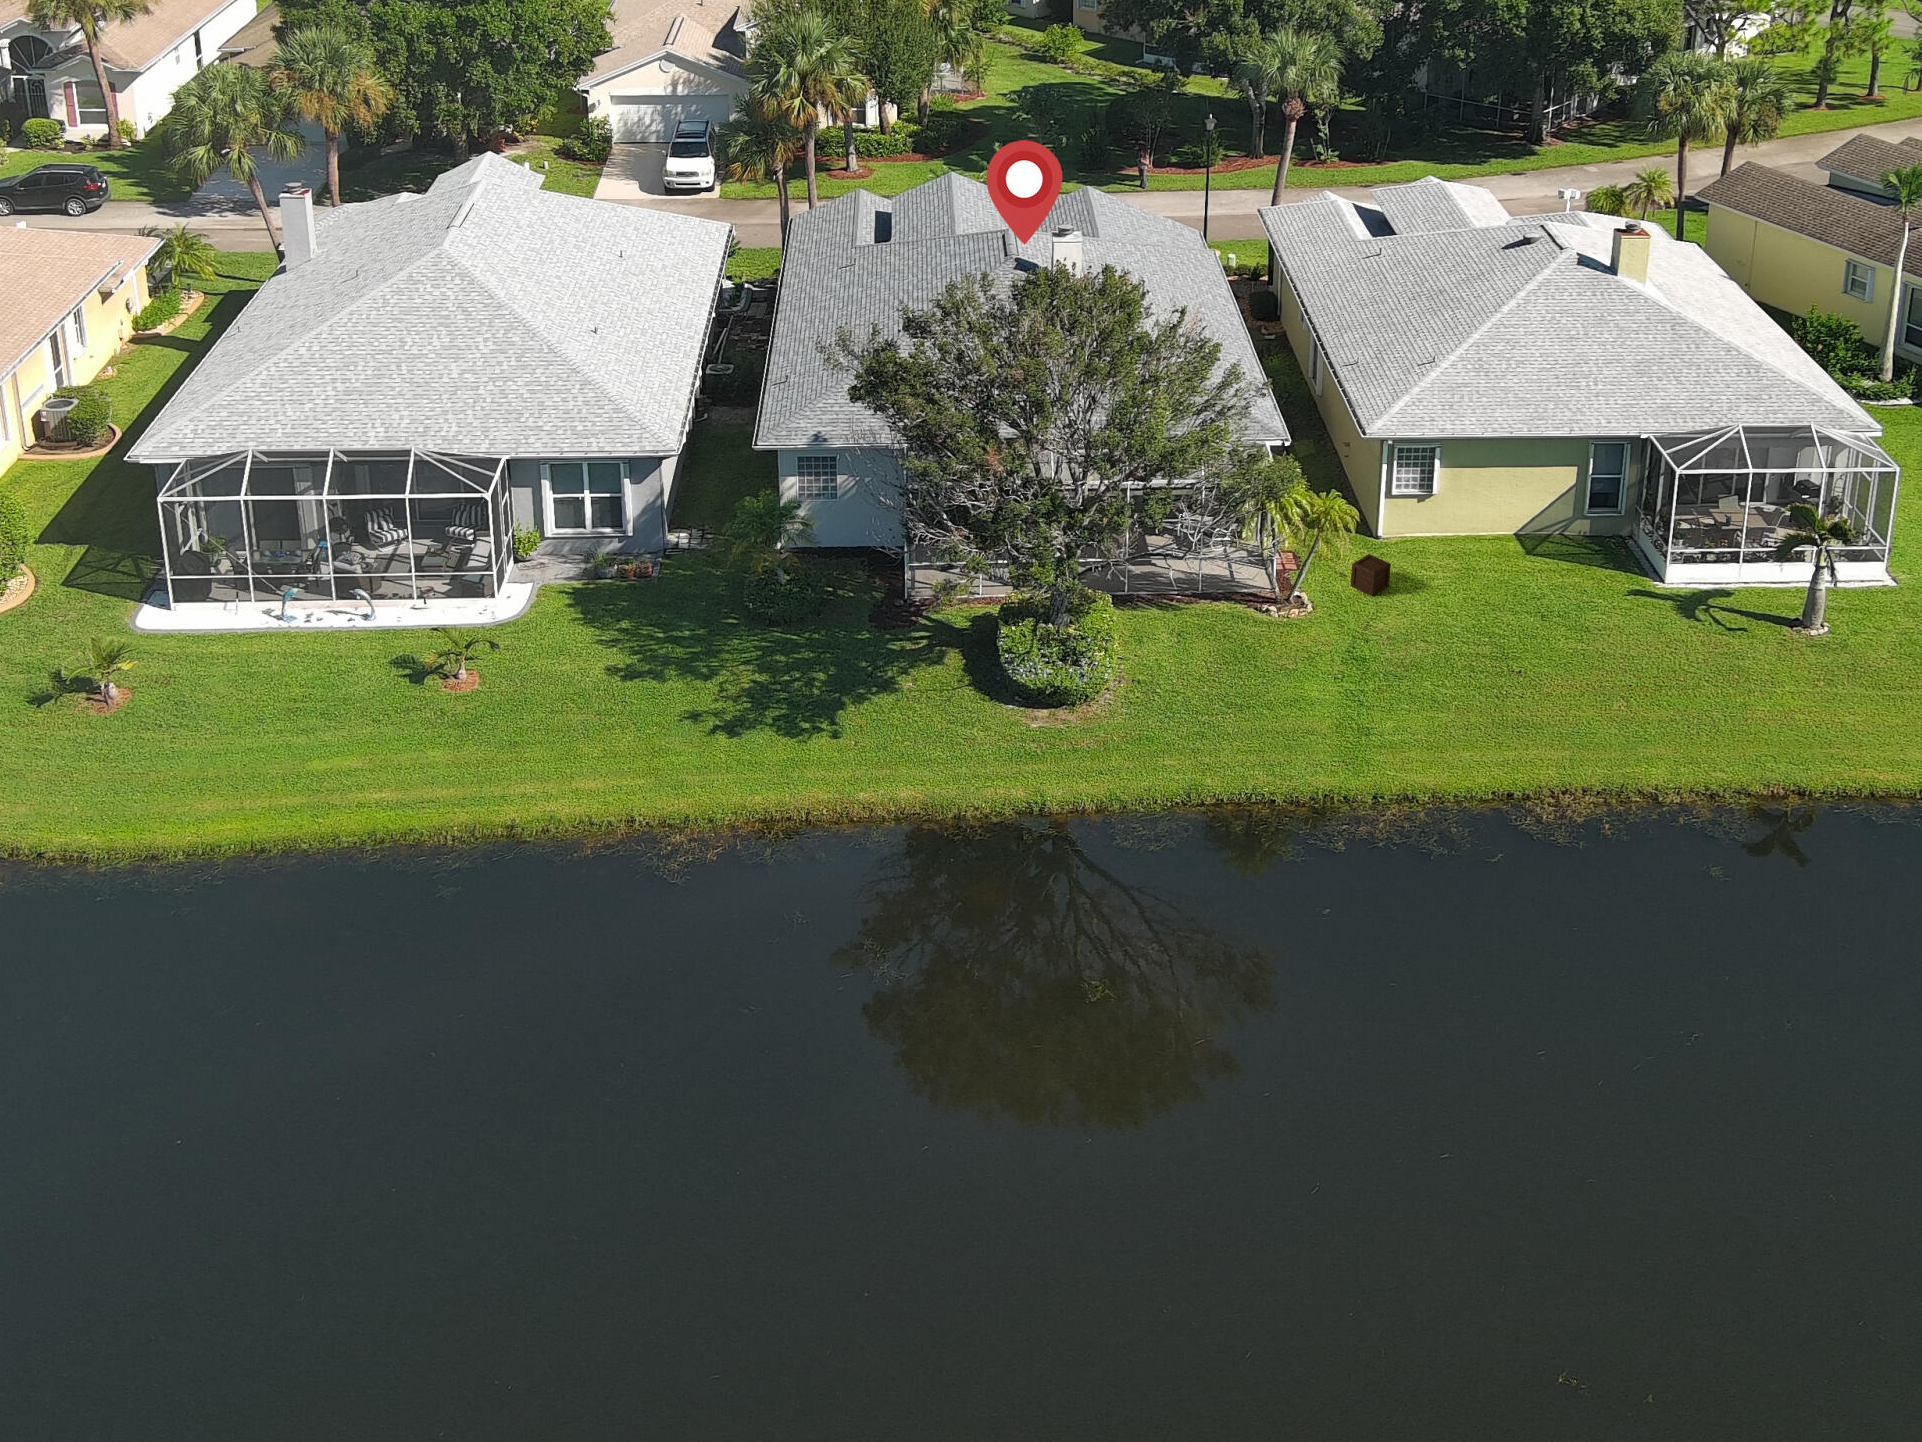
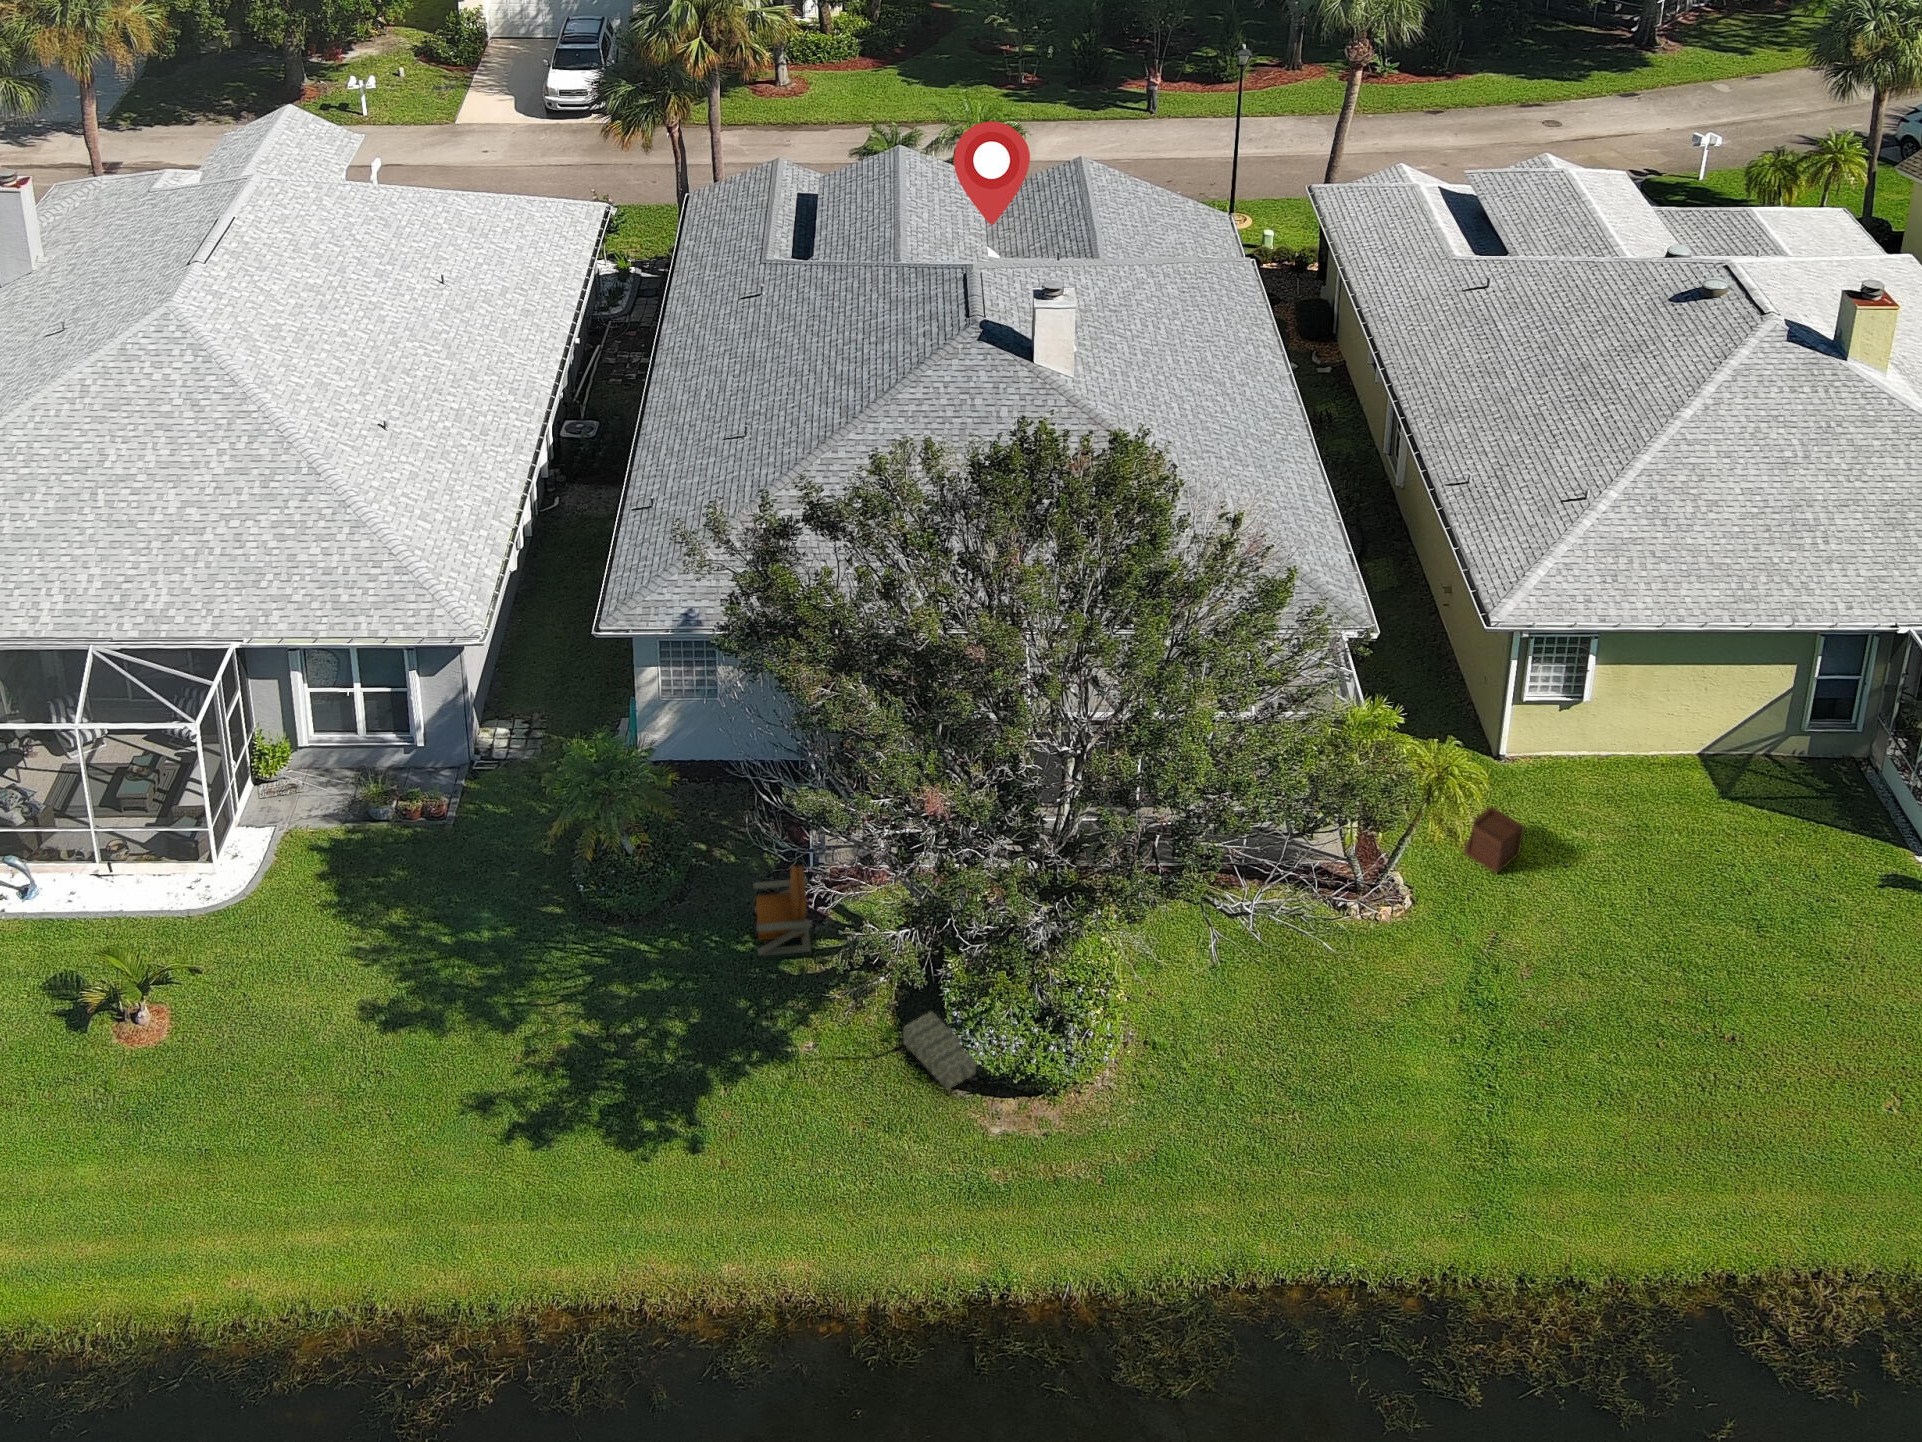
lounge chair: none [868,586,910,644] -> present [754,866,812,956]
bench: none [973,661,1021,709] -> present [903,1012,976,1095]

